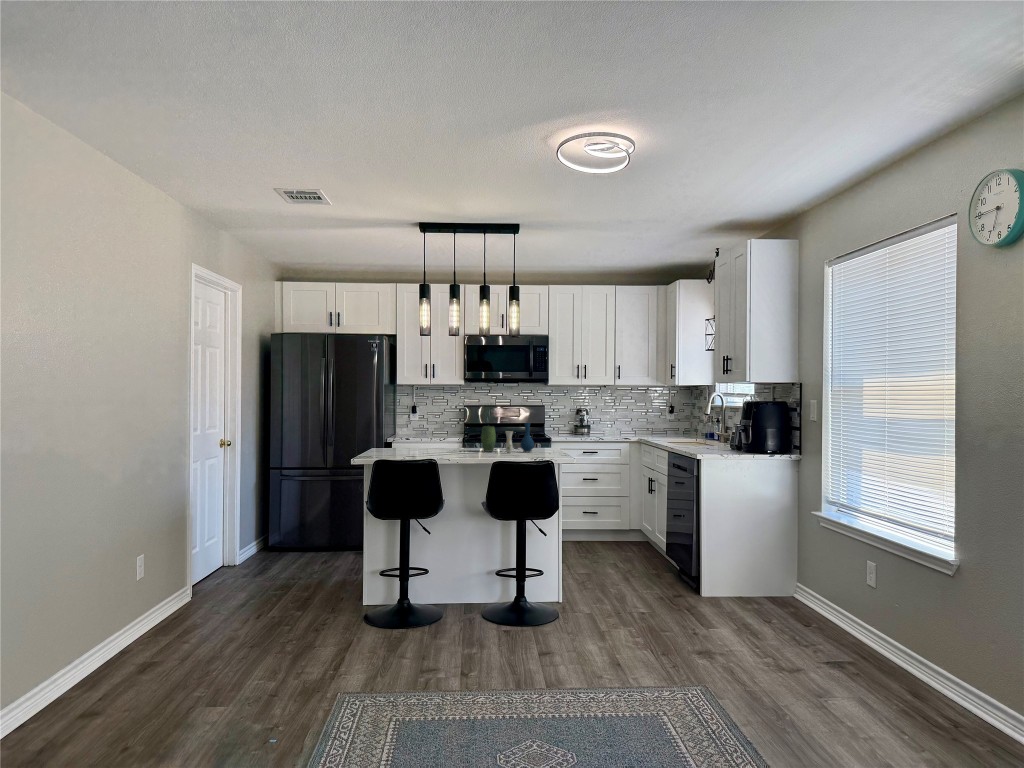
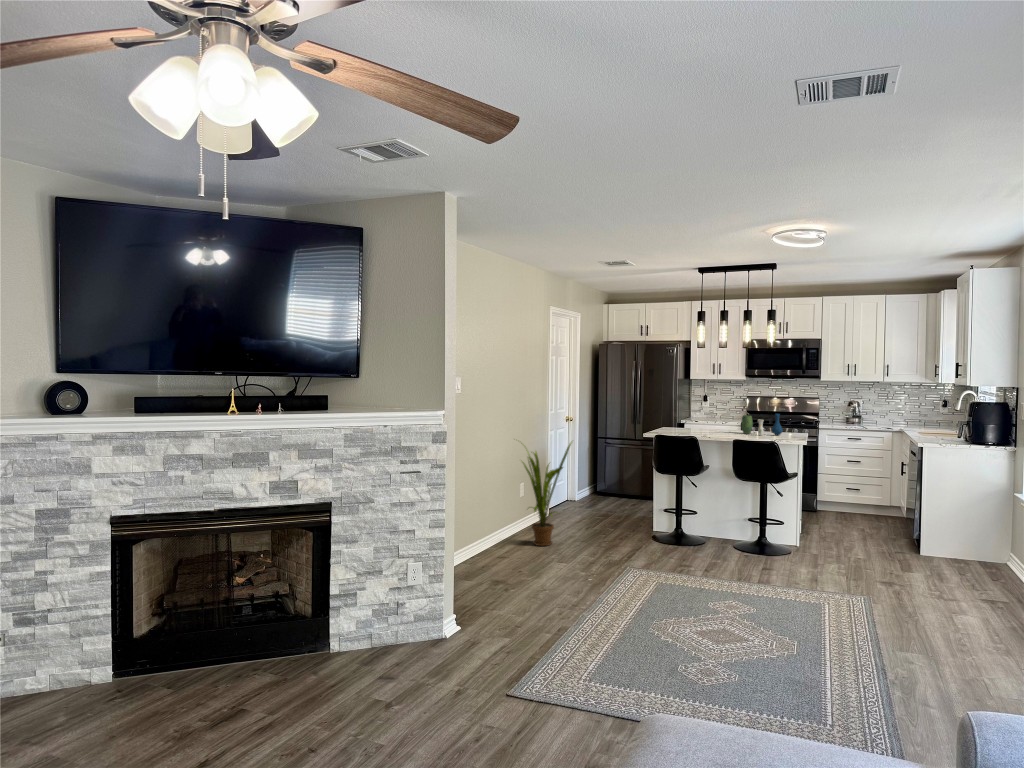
house plant: none [104,476,230,678] -> present [523,443,571,546]

